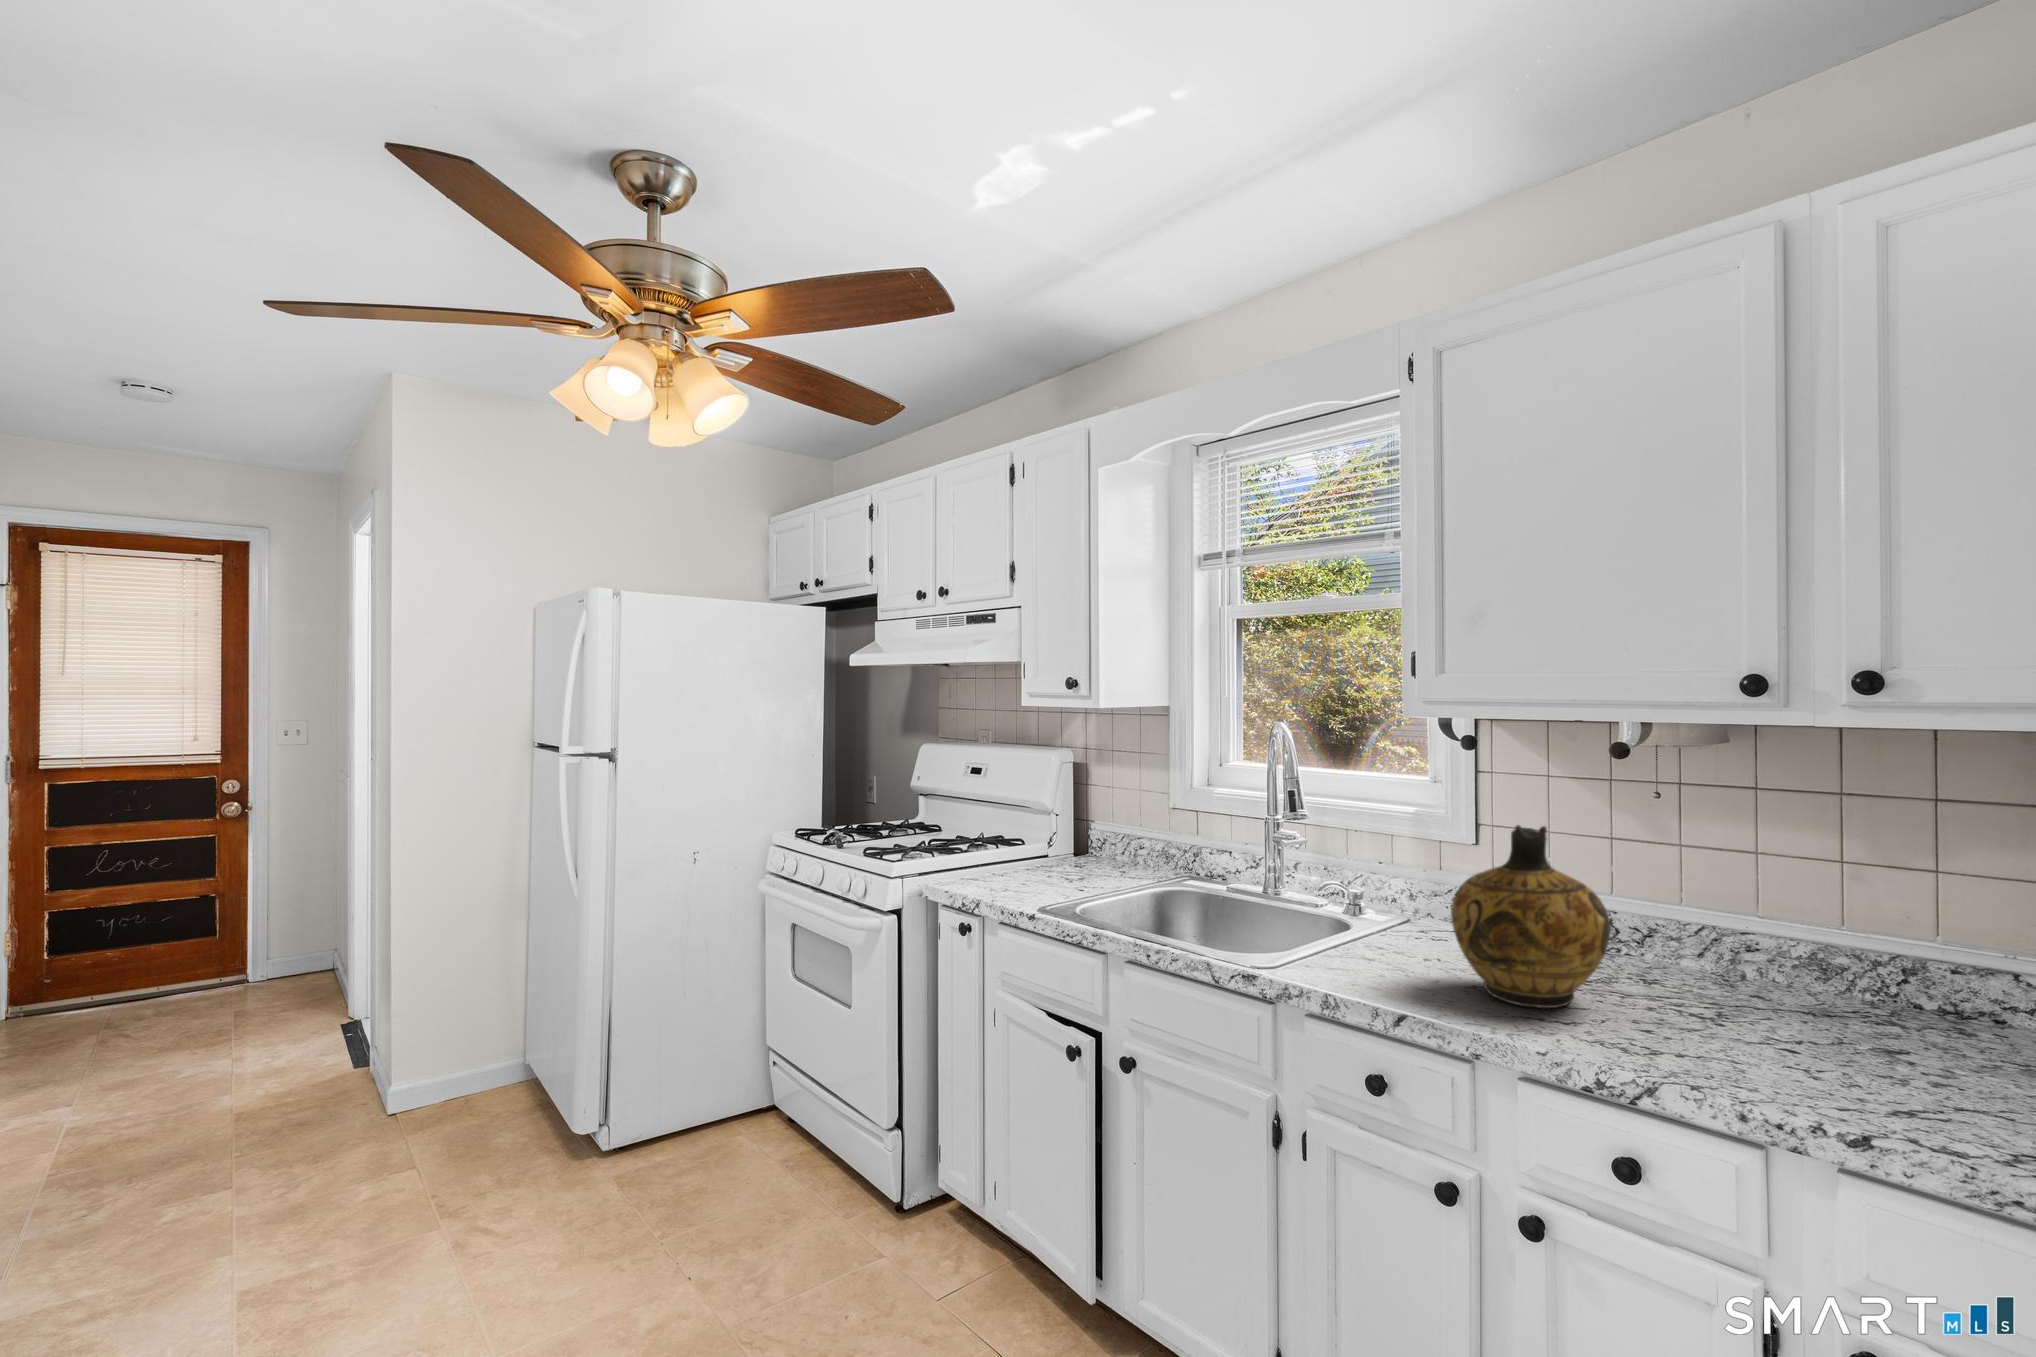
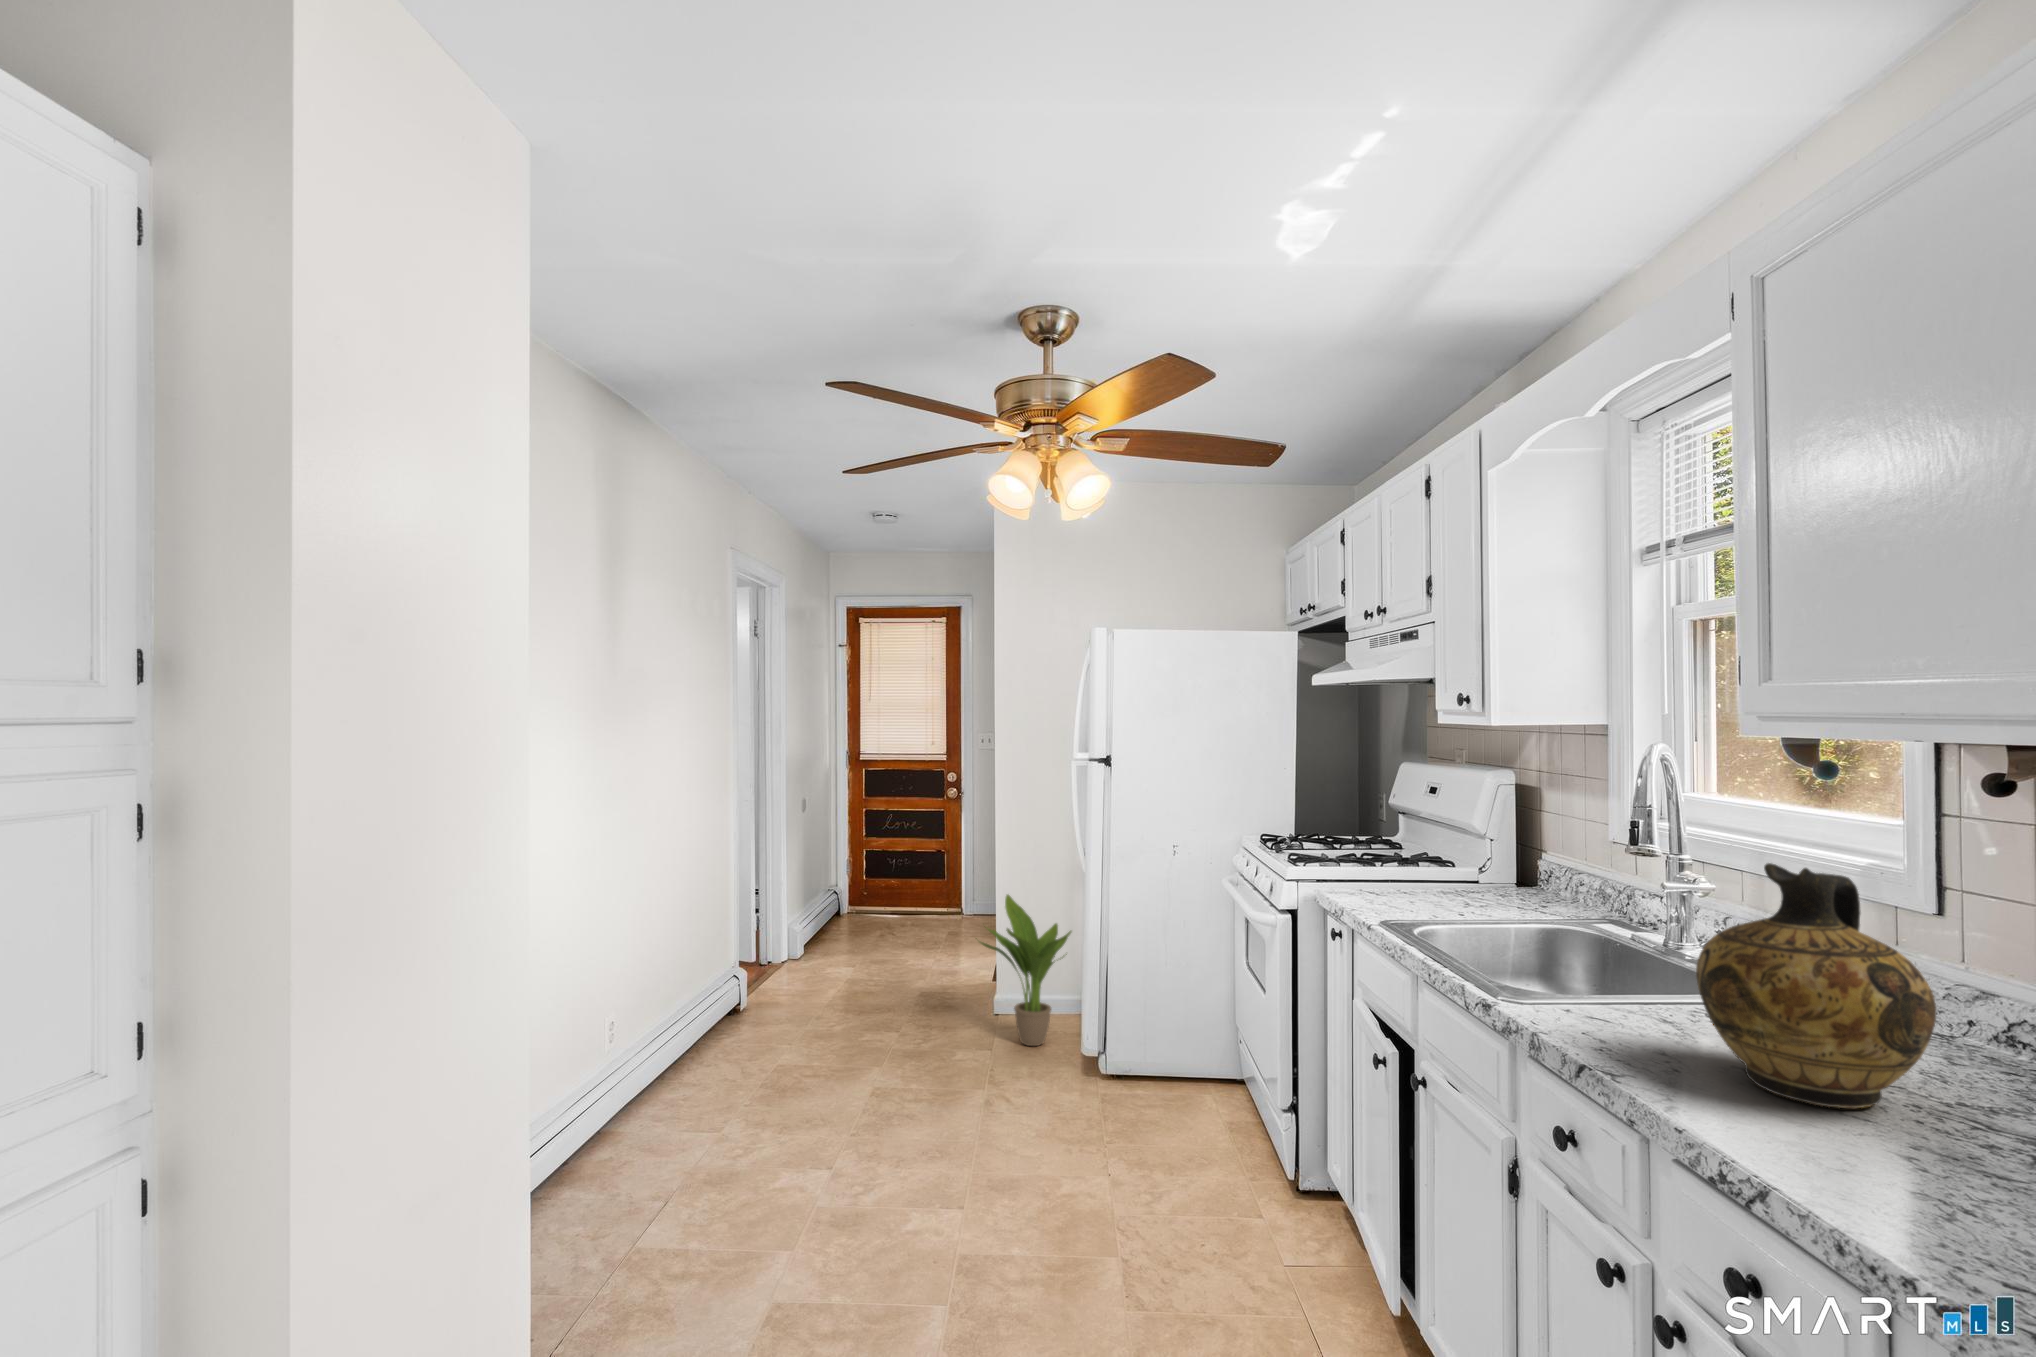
potted plant: none [389,948,548,1147] -> present [976,895,1071,1046]

